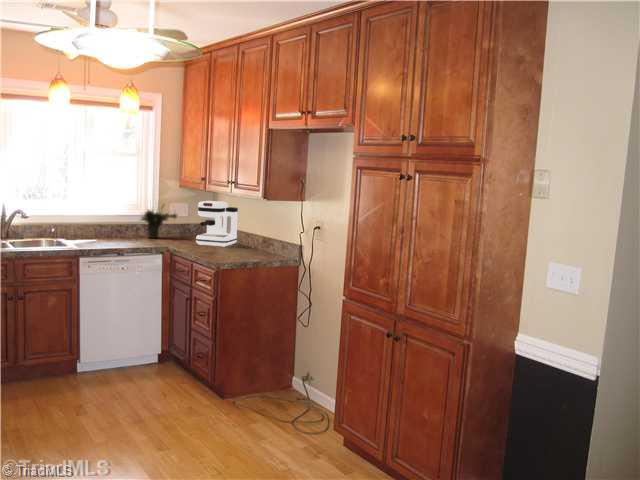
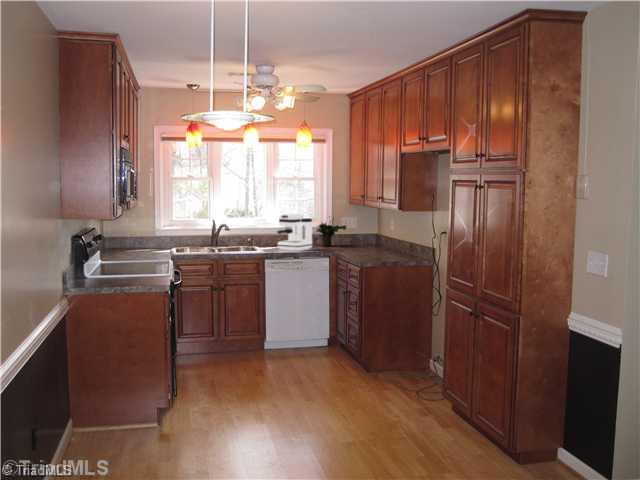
coffee maker: present [196,201,238,247] -> present [277,214,312,251]

